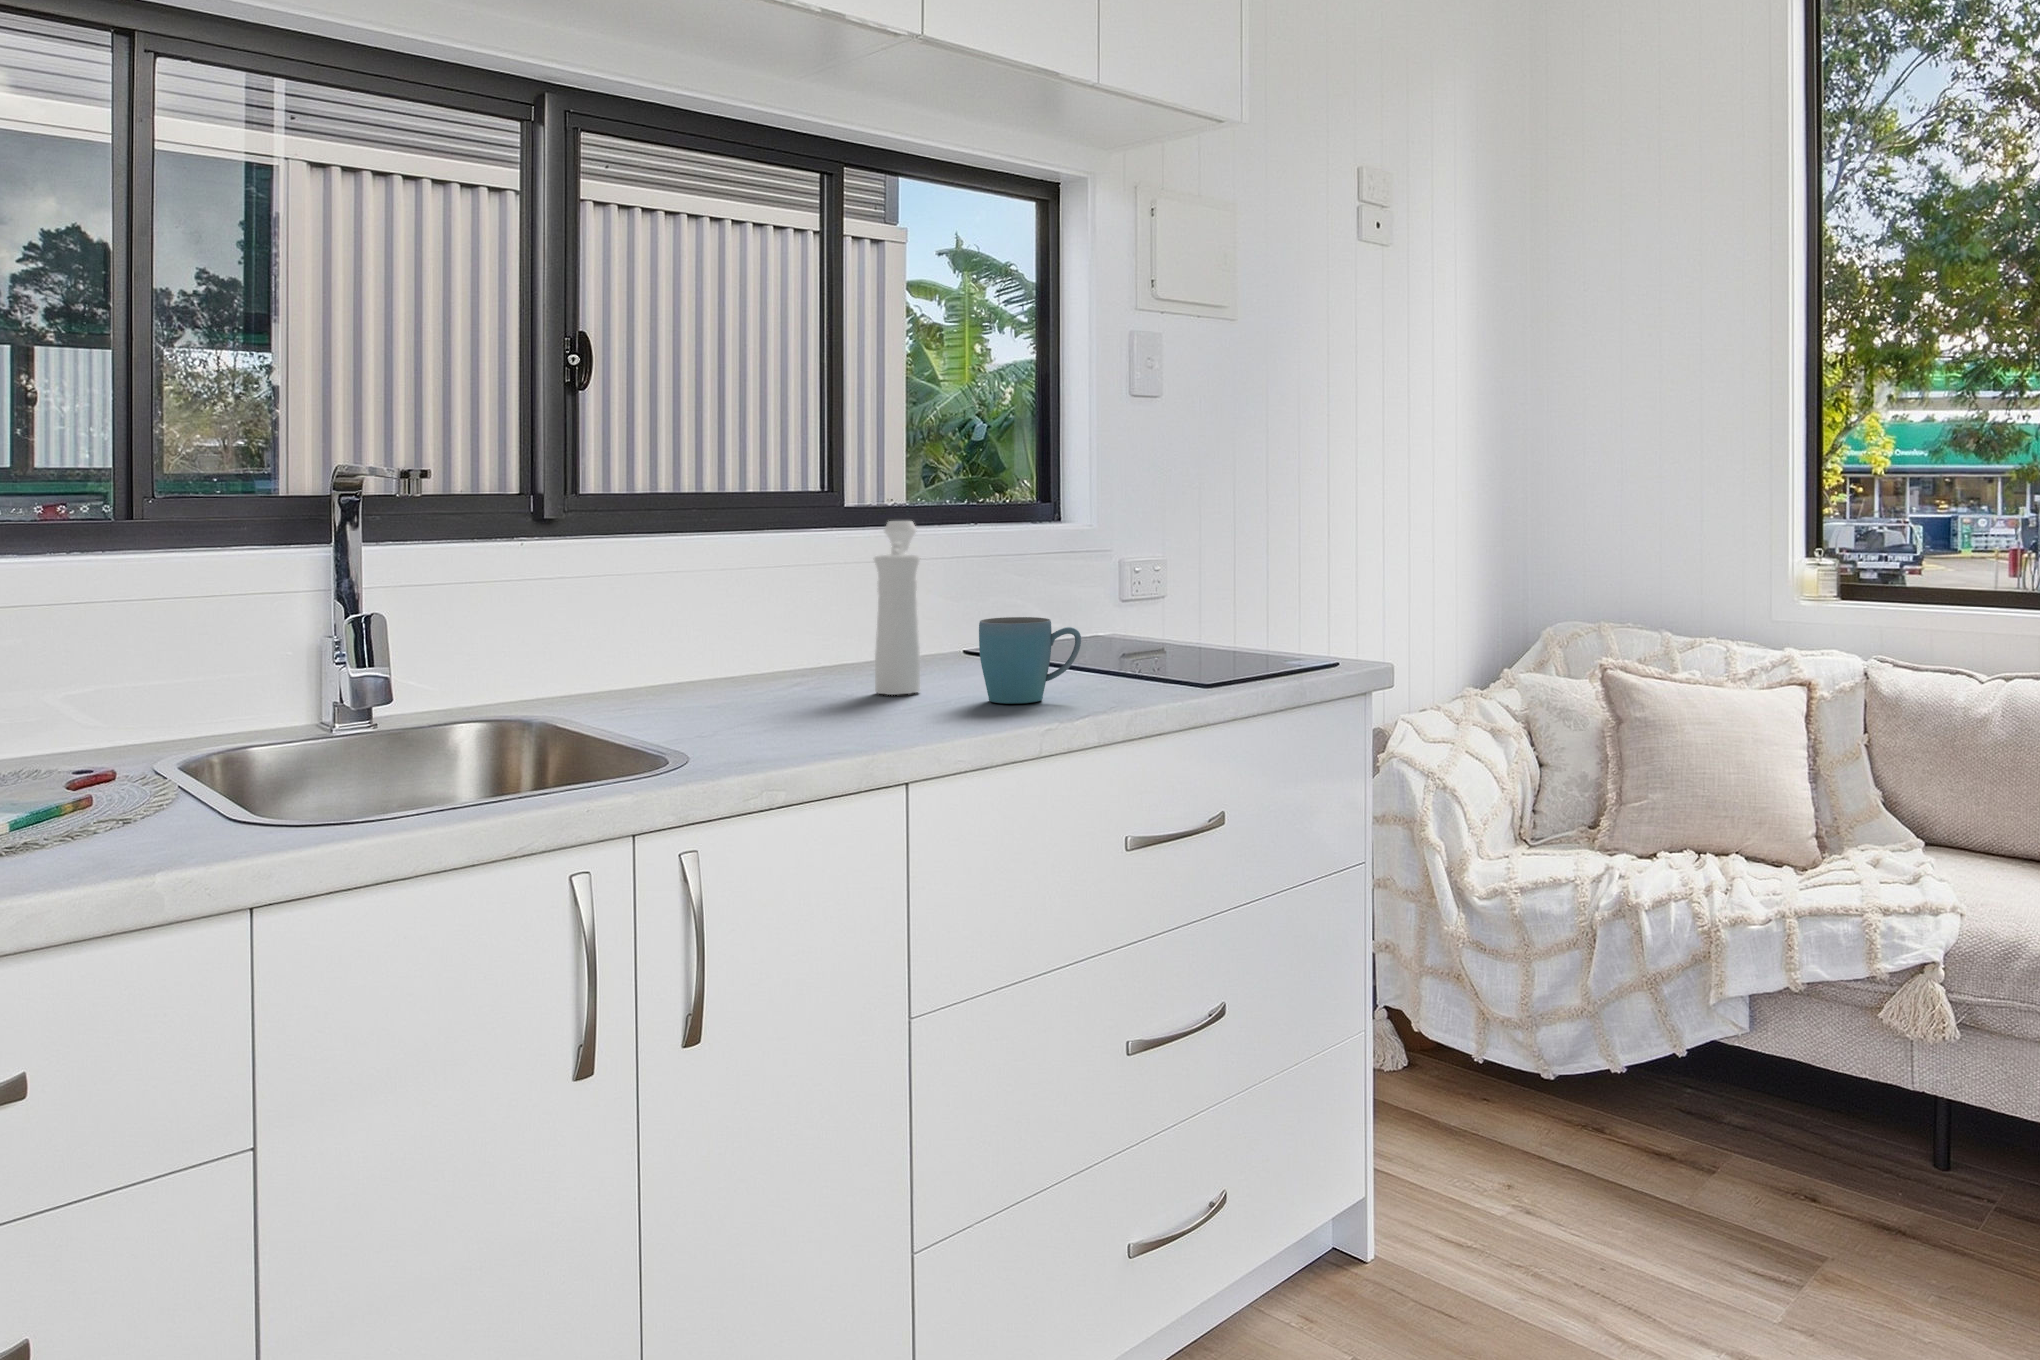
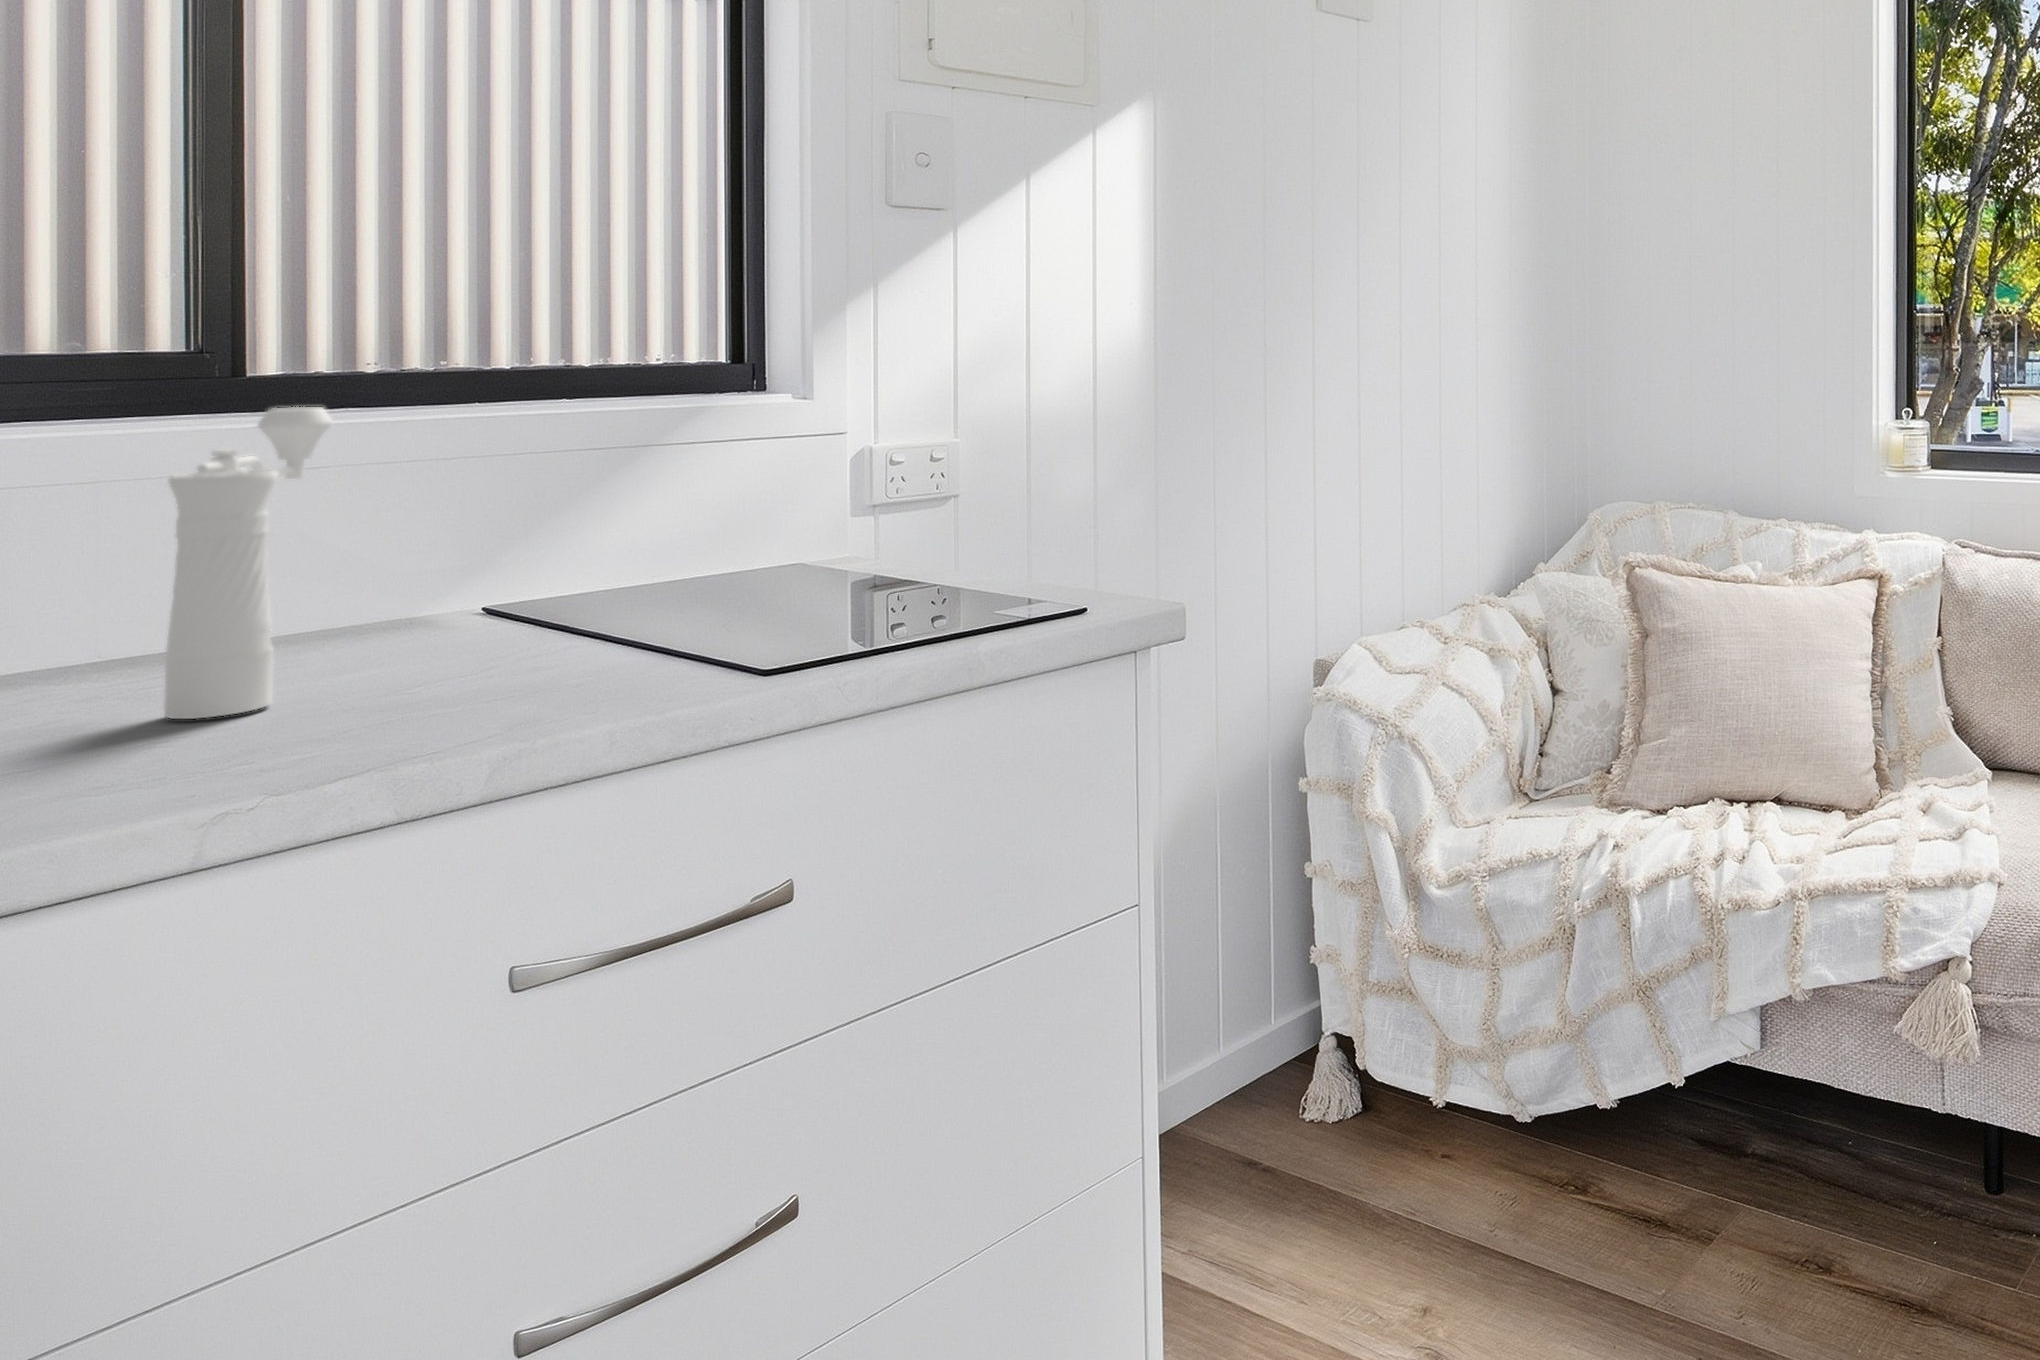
mug: present [979,617,1081,703] -> none [340,573,557,731]

